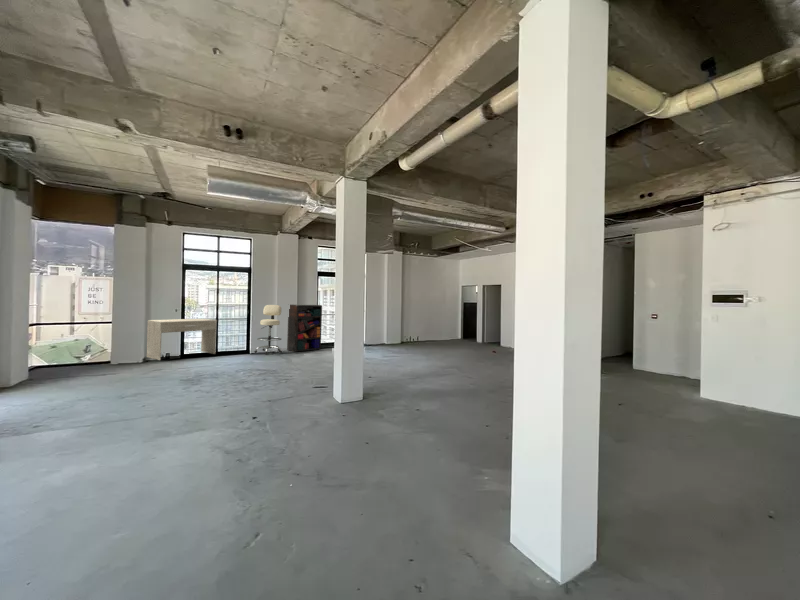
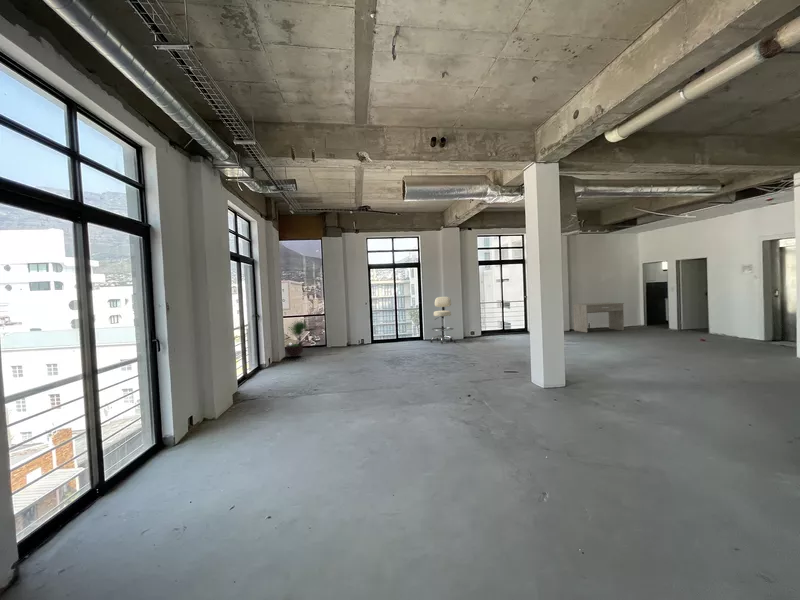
bookshelf: present [287,304,322,352] -> none [457,294,490,341]
desk: present [147,319,217,360] -> present [574,303,624,332]
potted tree: none [46,320,85,370] -> present [285,321,307,357]

